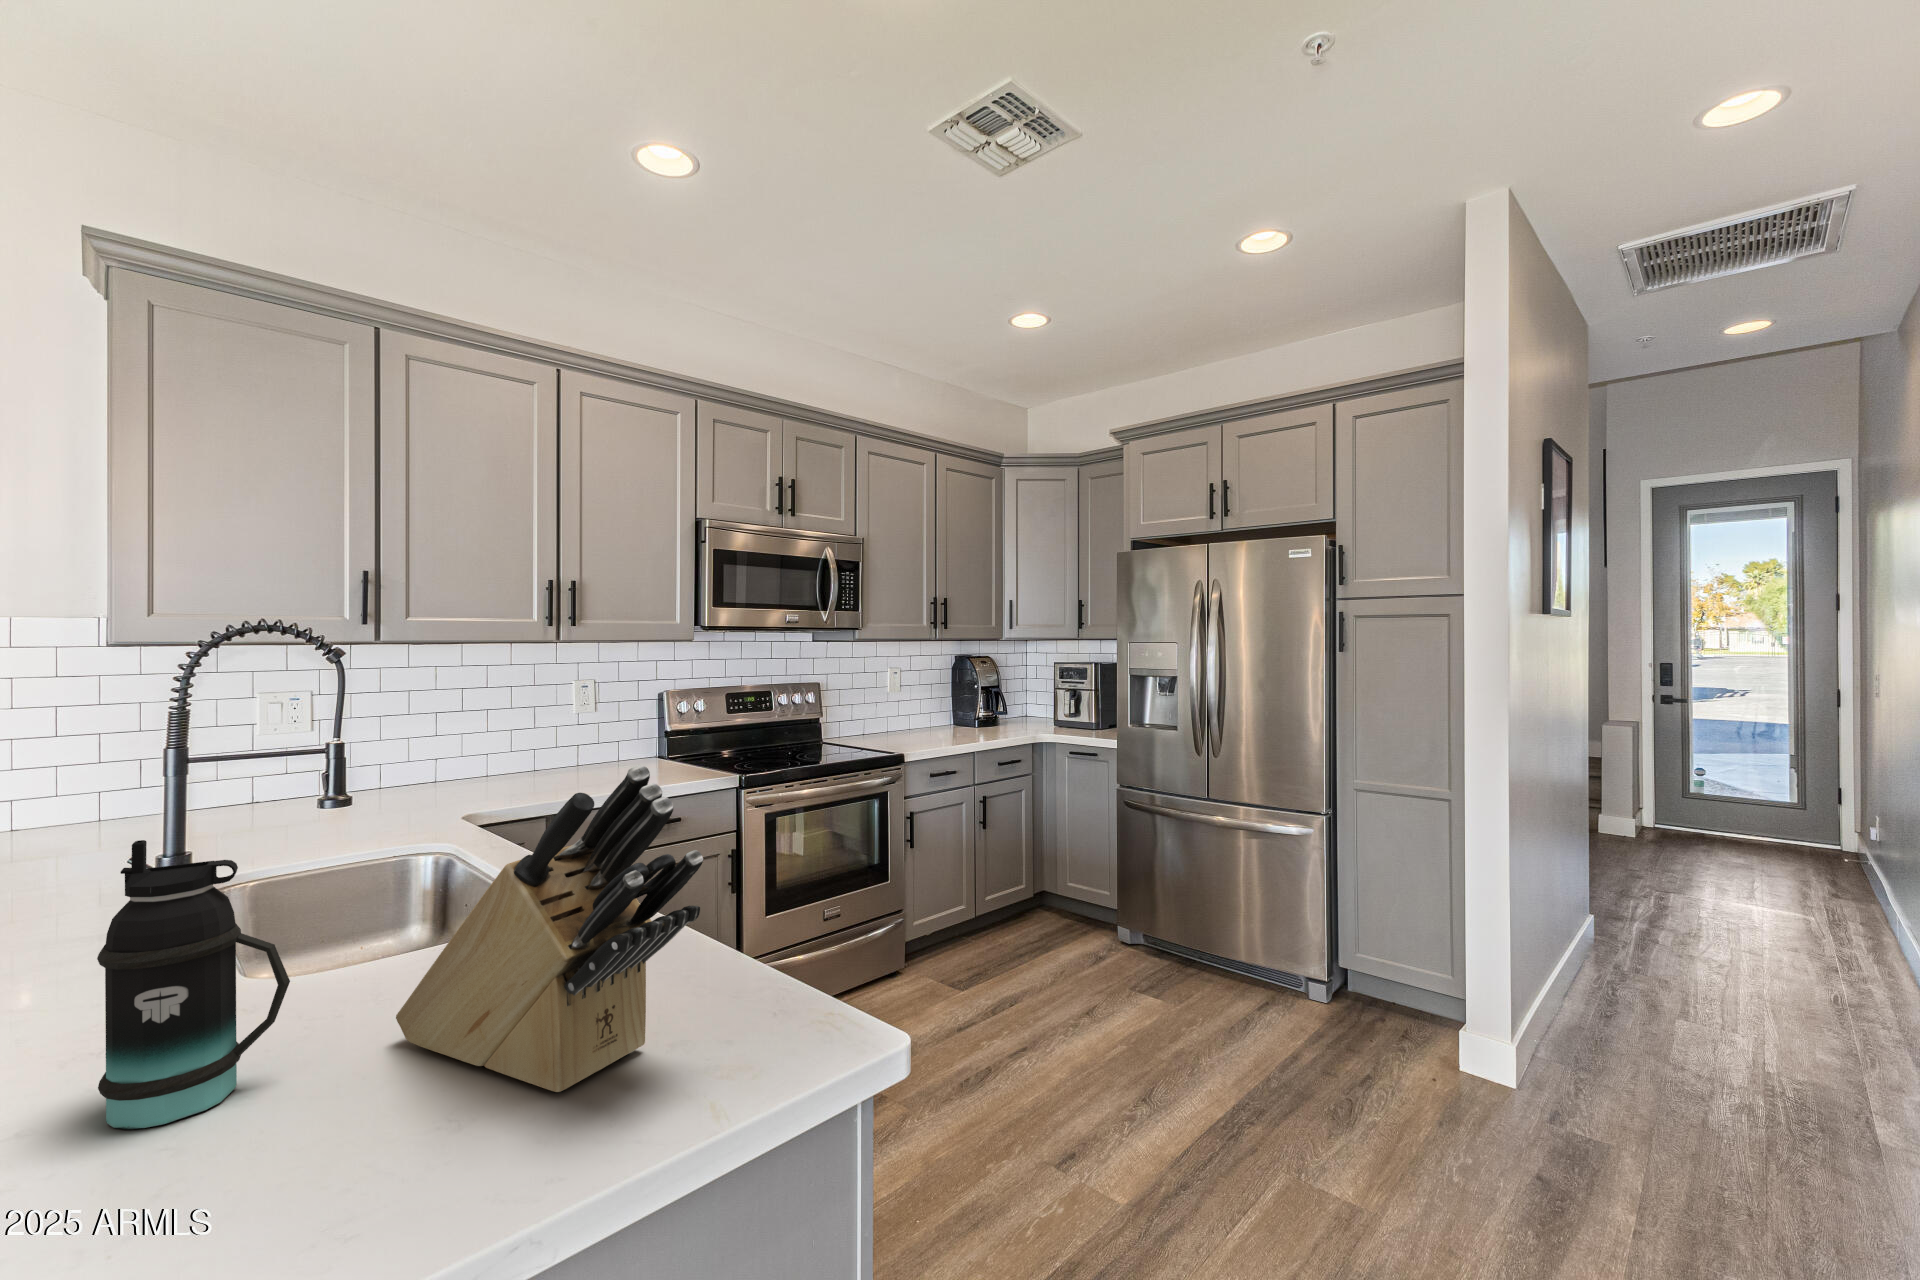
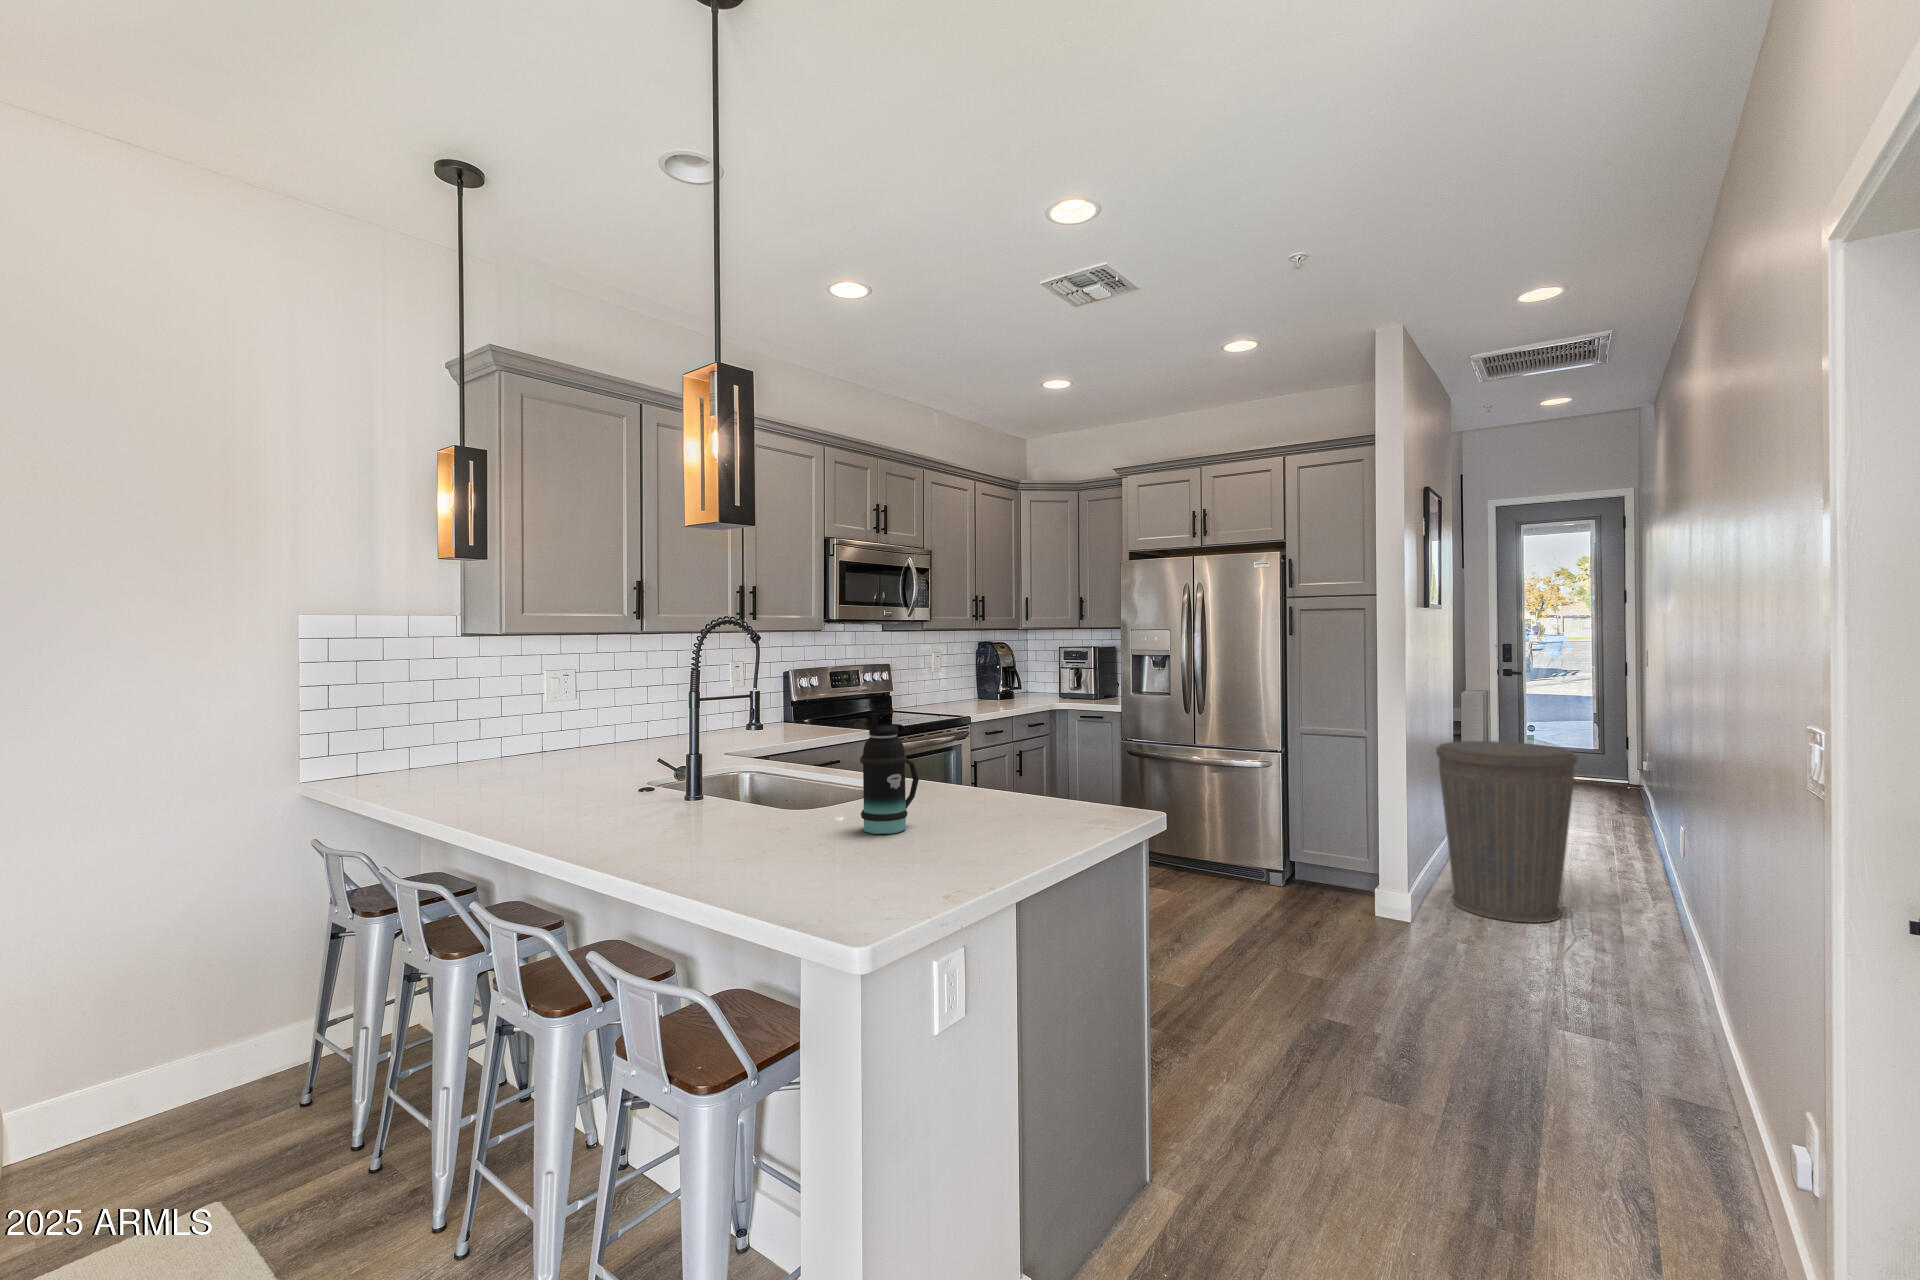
knife block: present [396,765,703,1092] -> none [940,680,1099,822]
trash can: none [1559,809,1792,1101] -> present [1436,741,1577,923]

